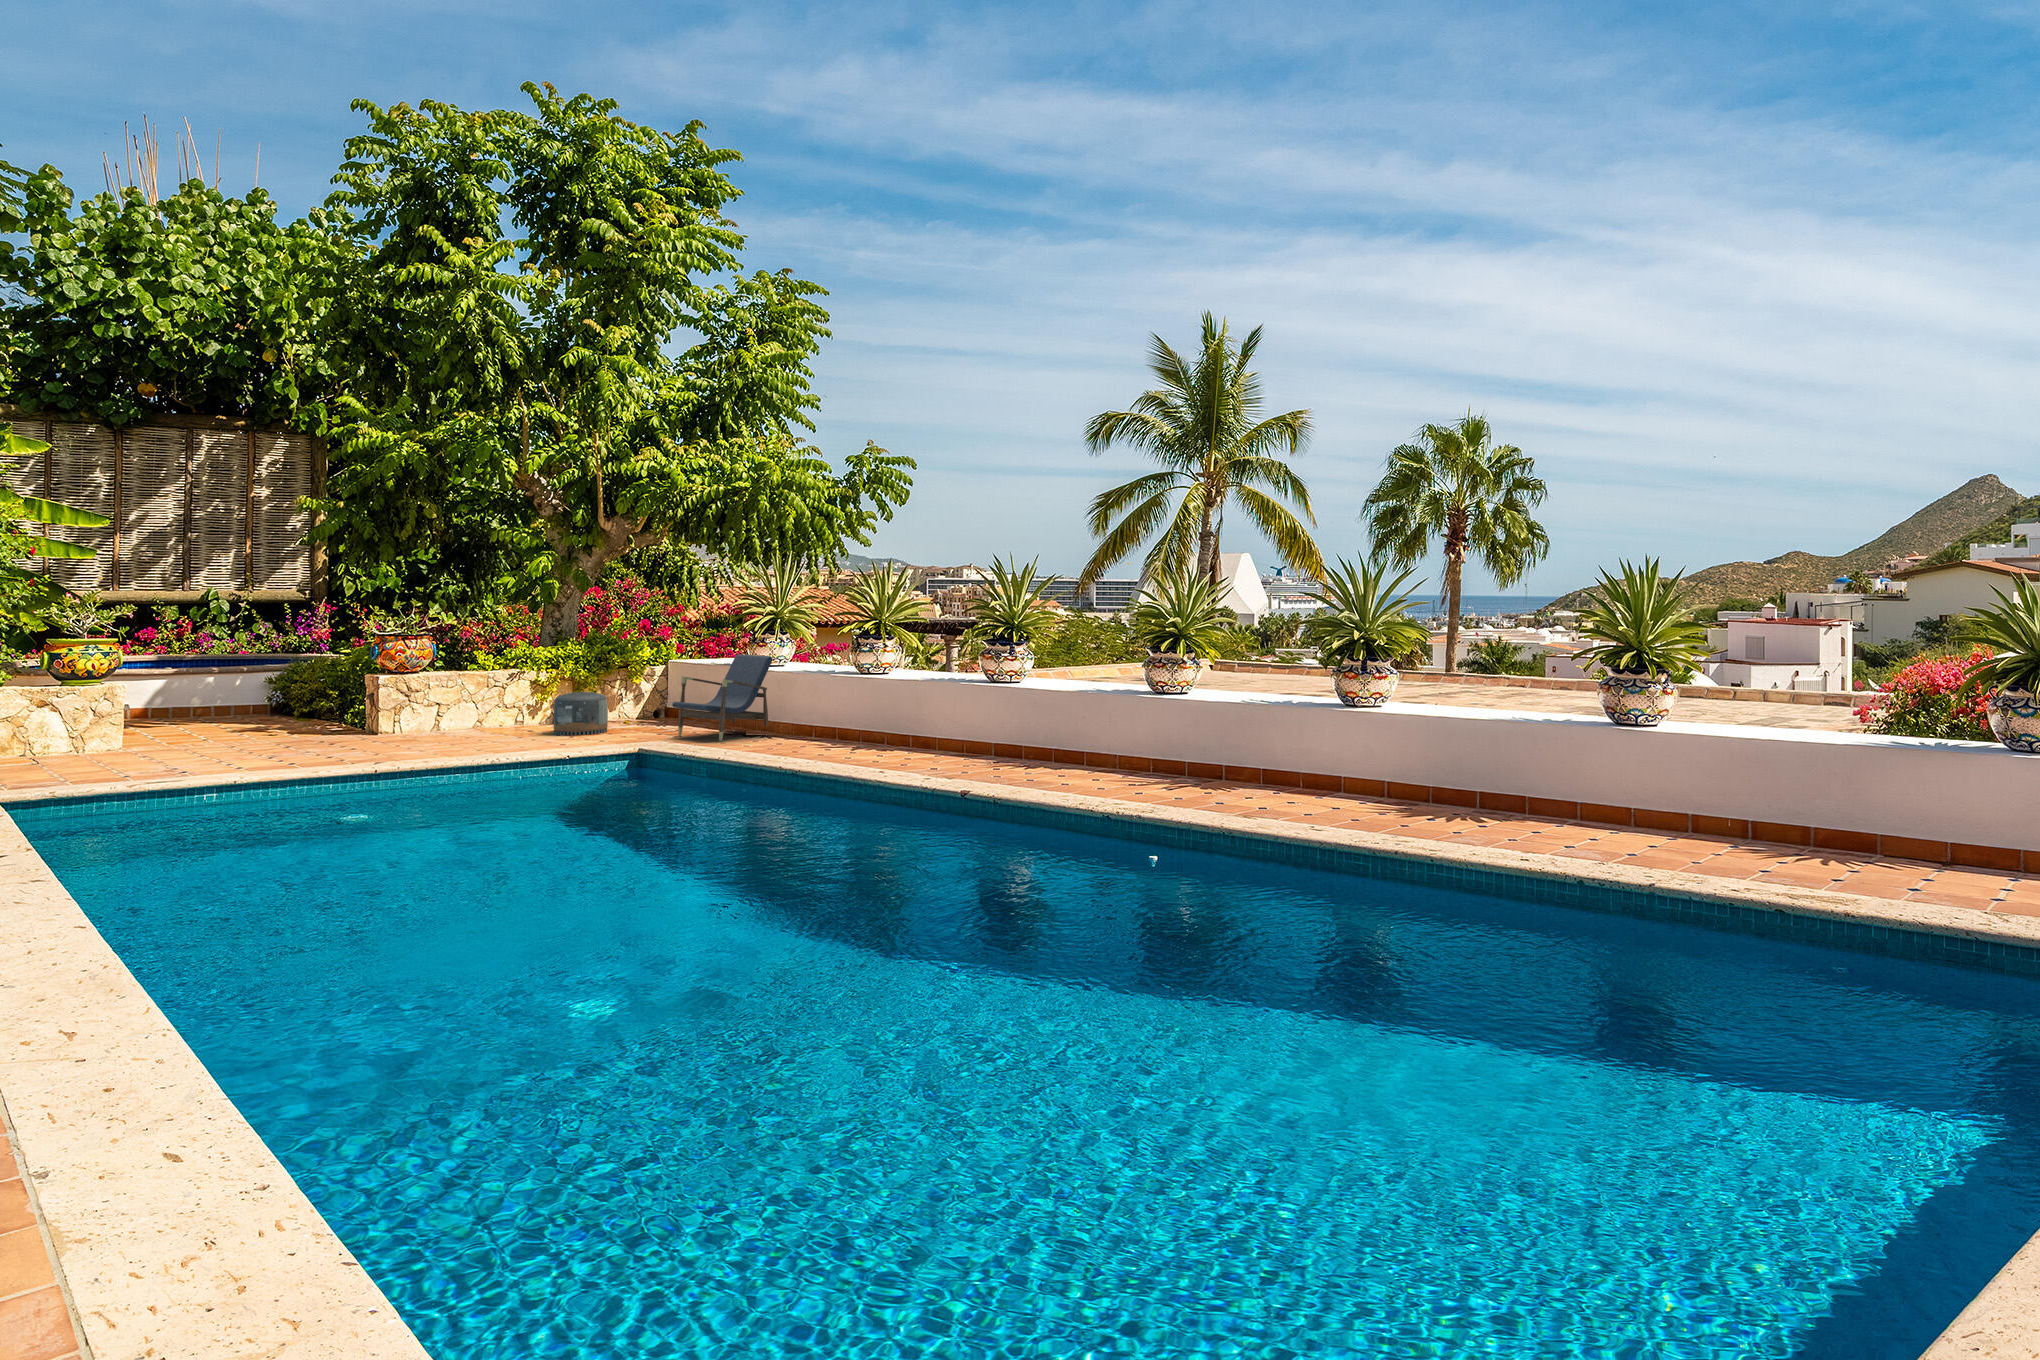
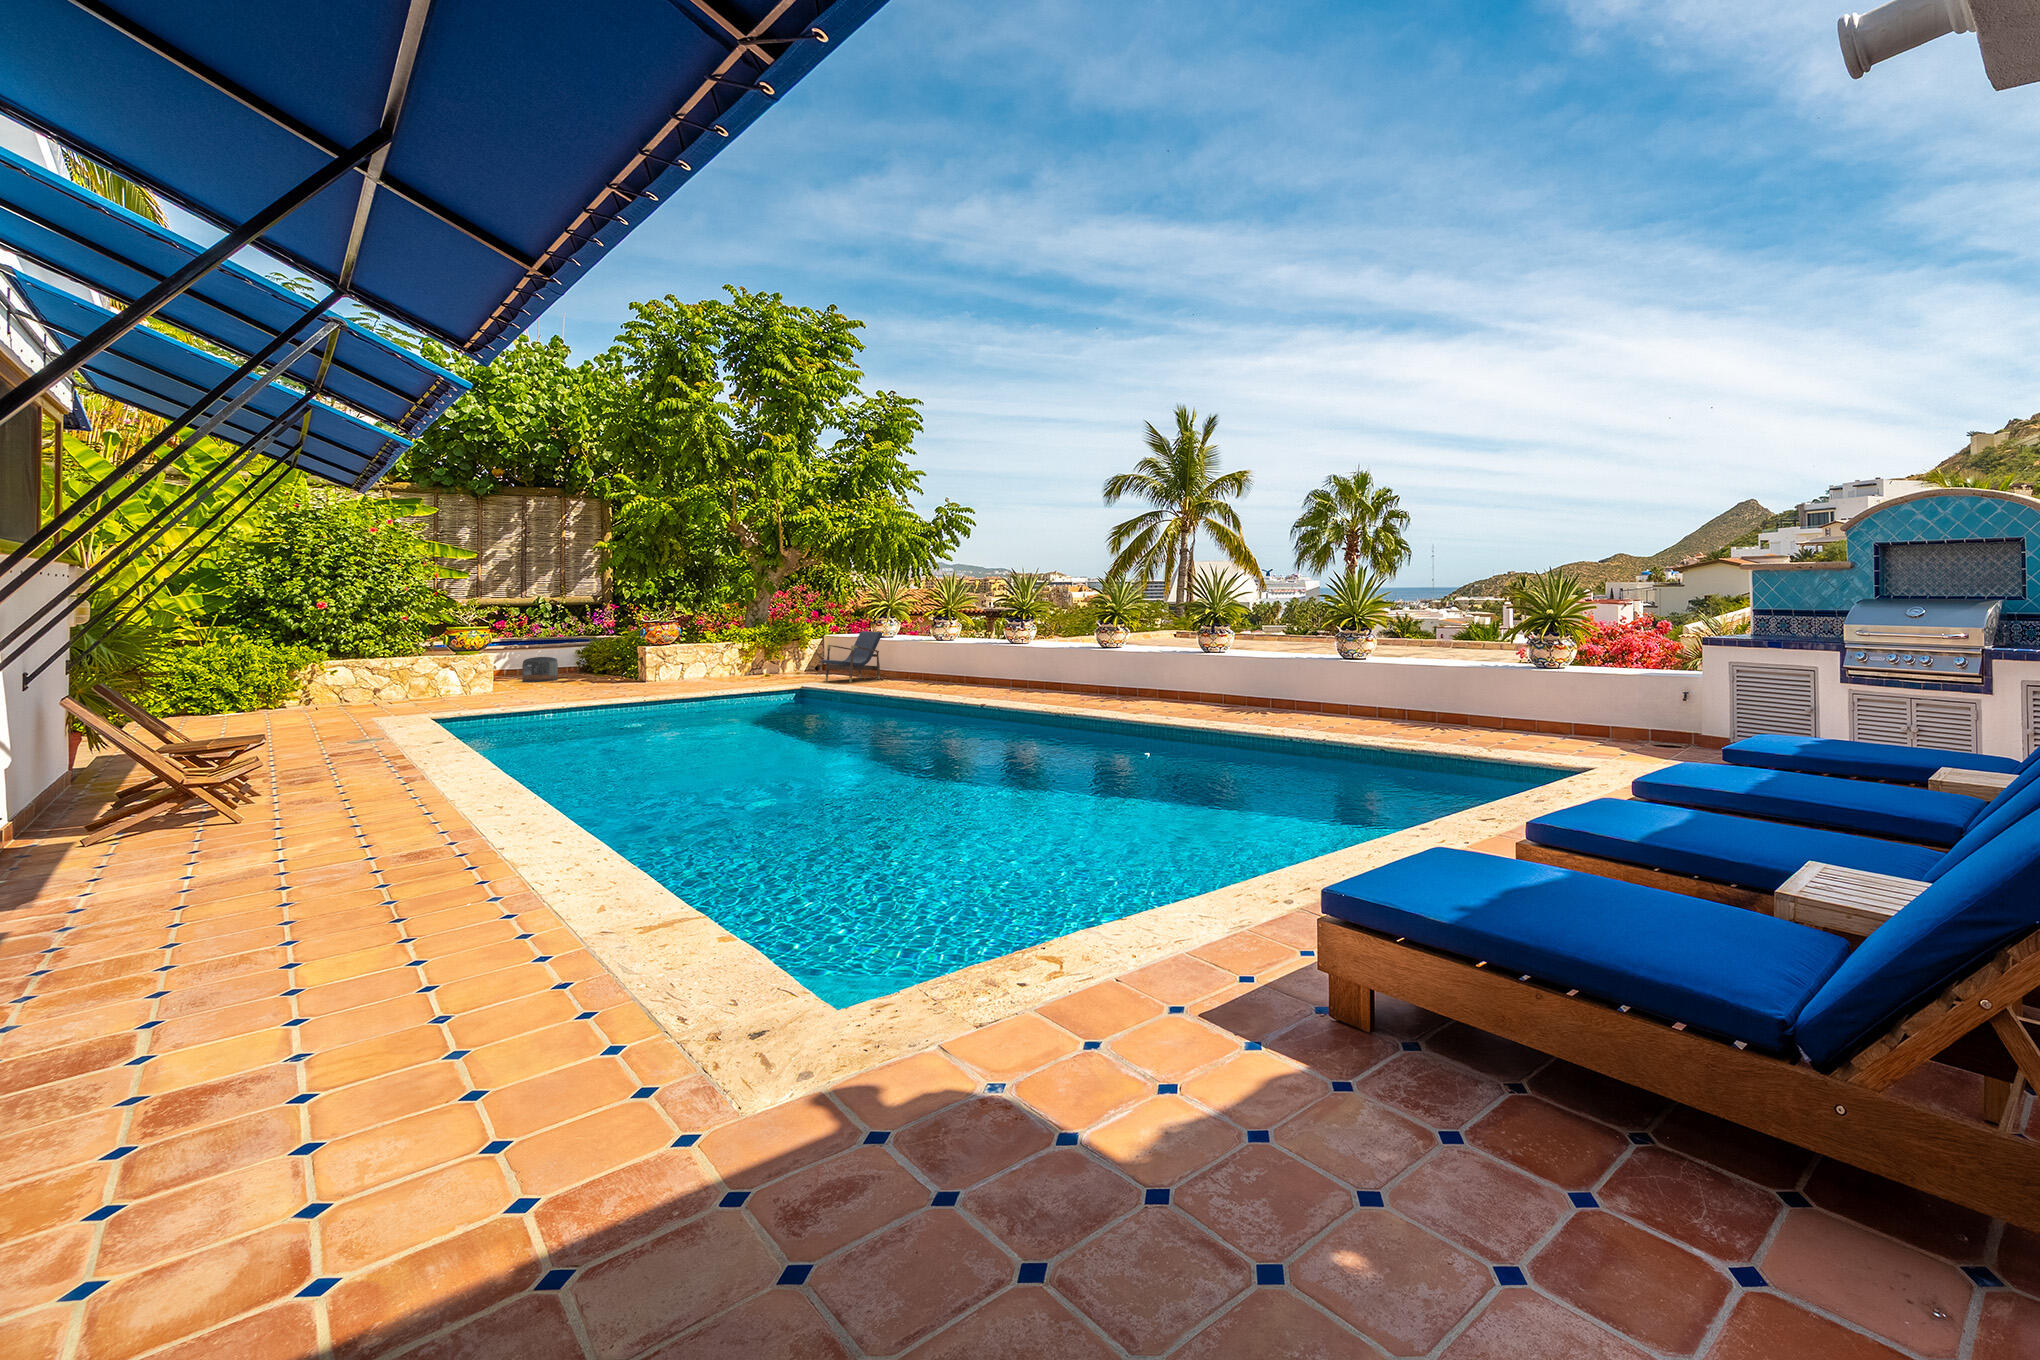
pouf: present [554,692,608,735] -> present [522,657,558,682]

